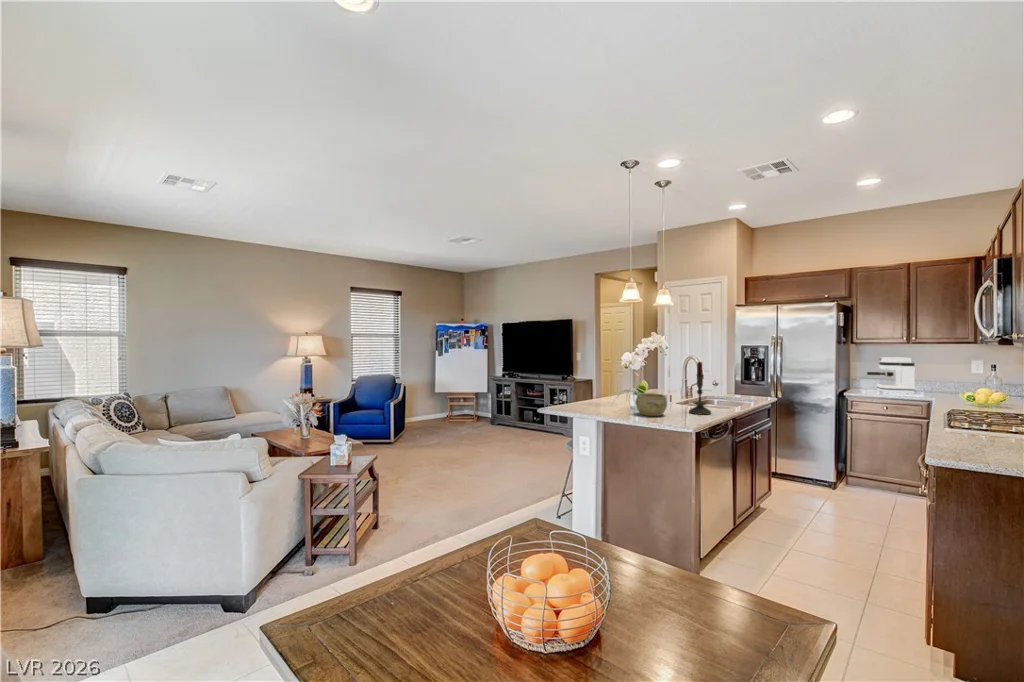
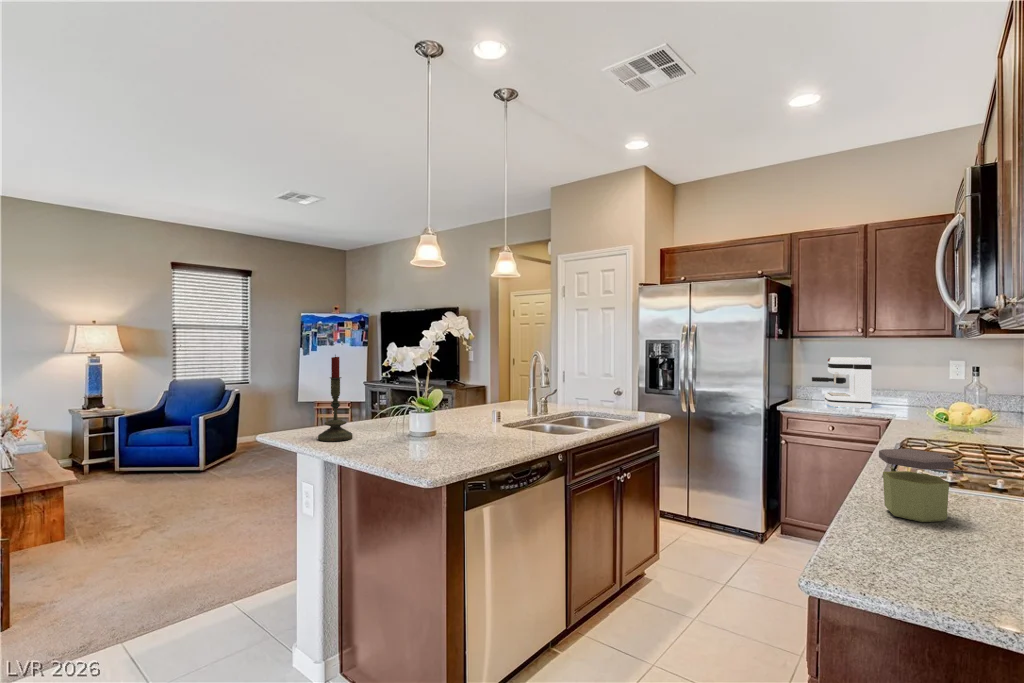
candle: present [689,362,711,415] -> present [318,355,353,441]
ceramic bowl: present [635,393,667,416] -> none [388,411,441,452]
jar: none [956,409,1000,444] -> present [879,449,954,522]

